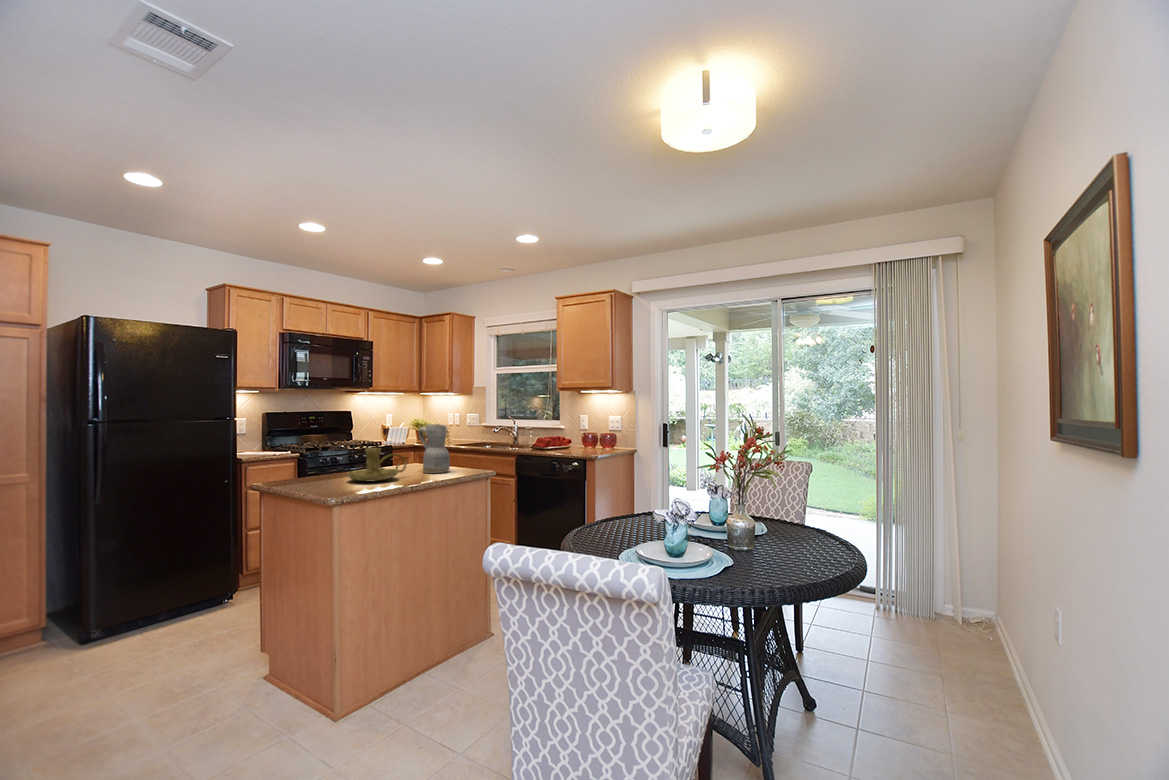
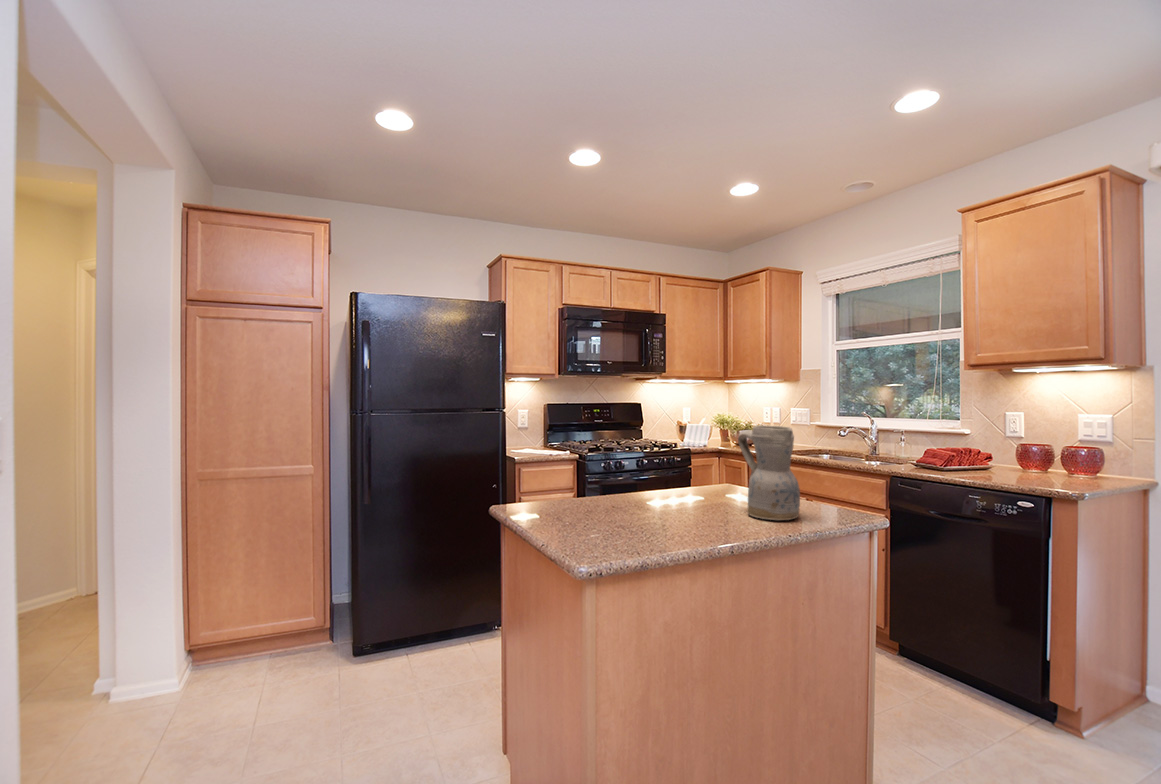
candle holder: present [347,448,406,482] -> none [613,467,719,532]

